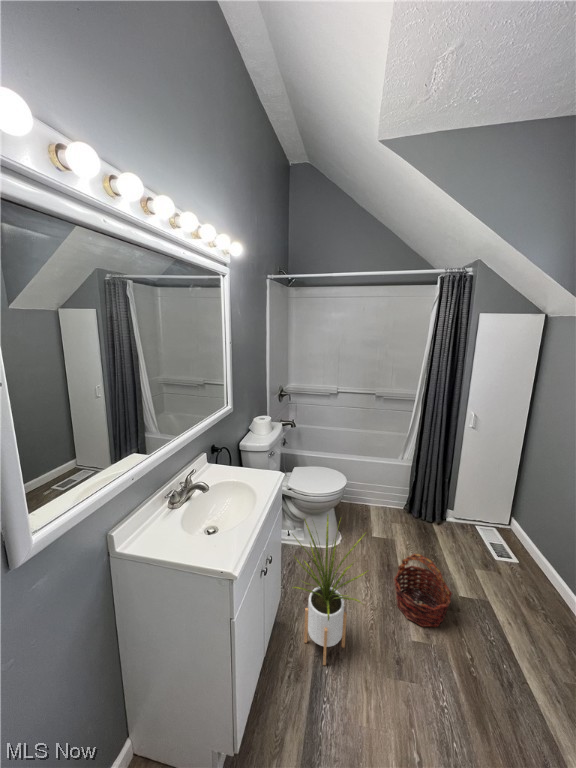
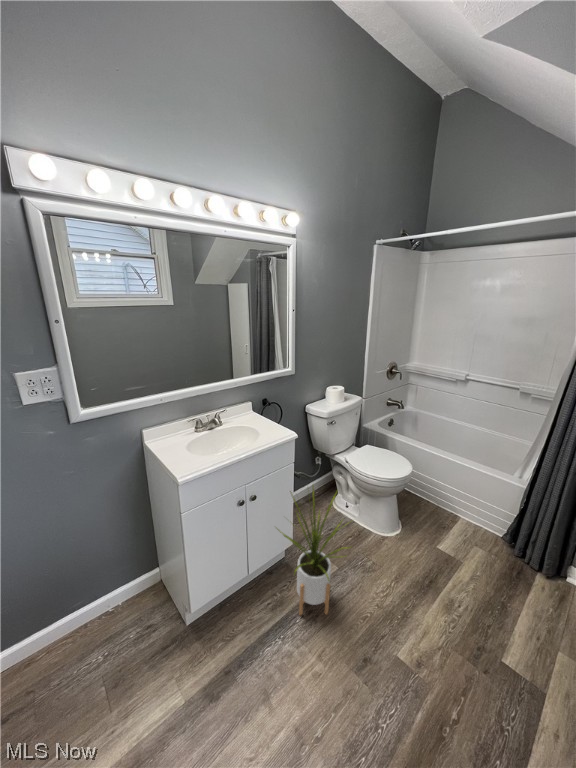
basket: present [394,554,452,627] -> none [405,576,476,666]

